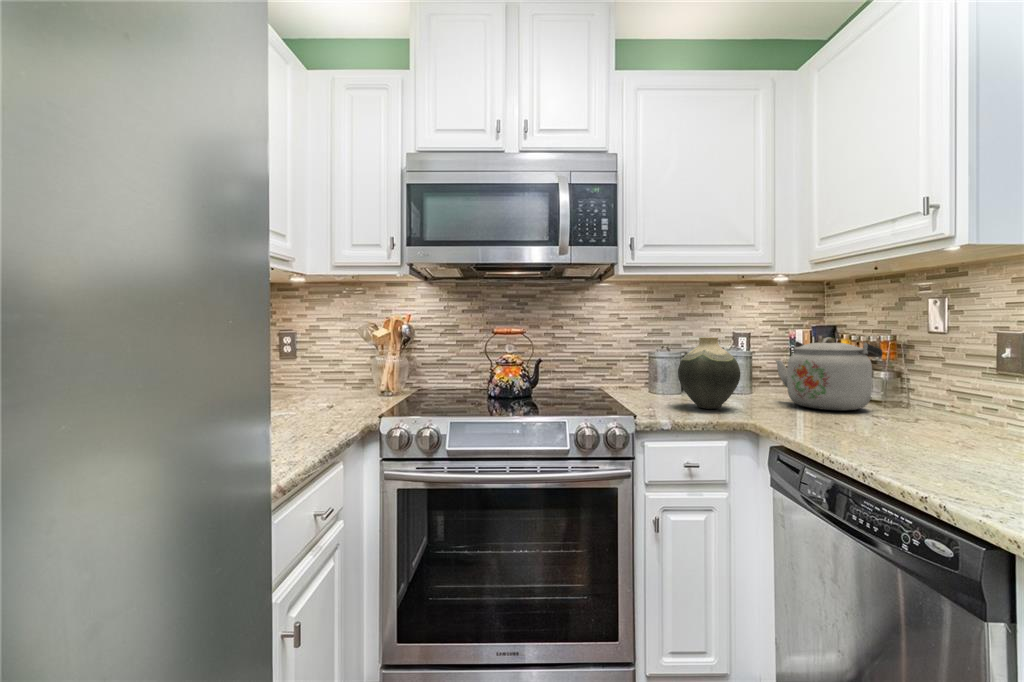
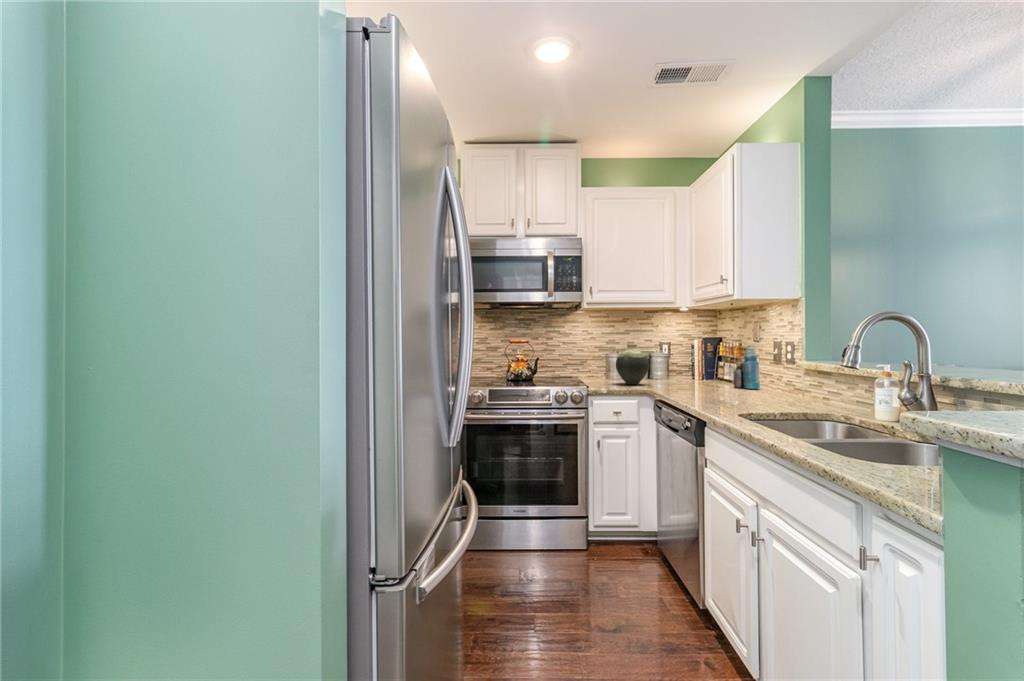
kettle: present [776,337,882,410] -> none [675,344,730,385]
bottle: none [906,343,968,424] -> present [734,347,760,389]

